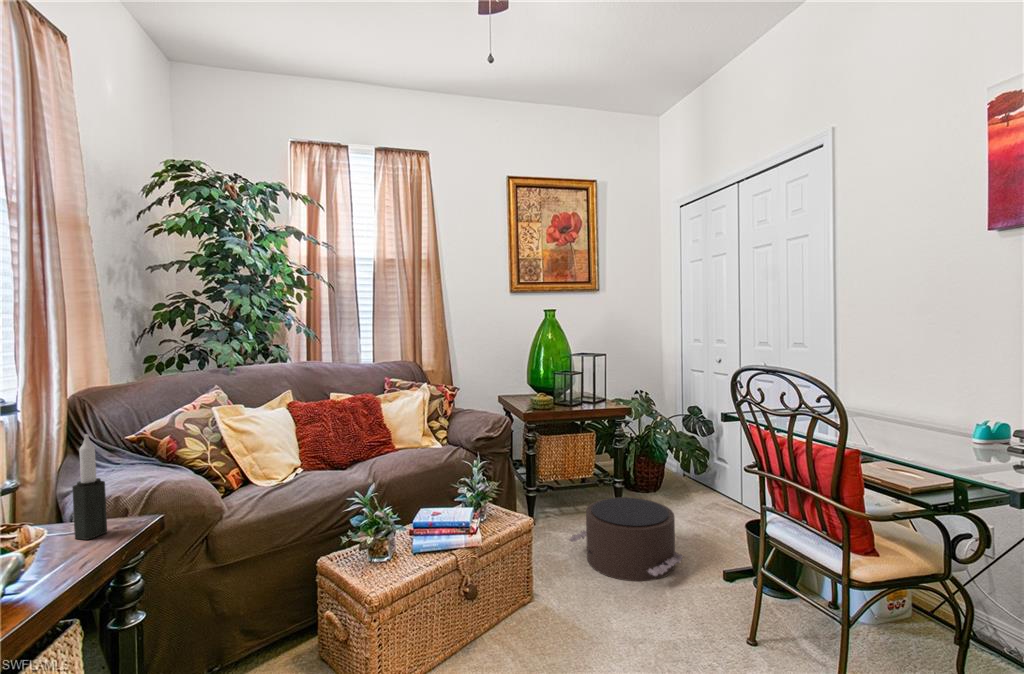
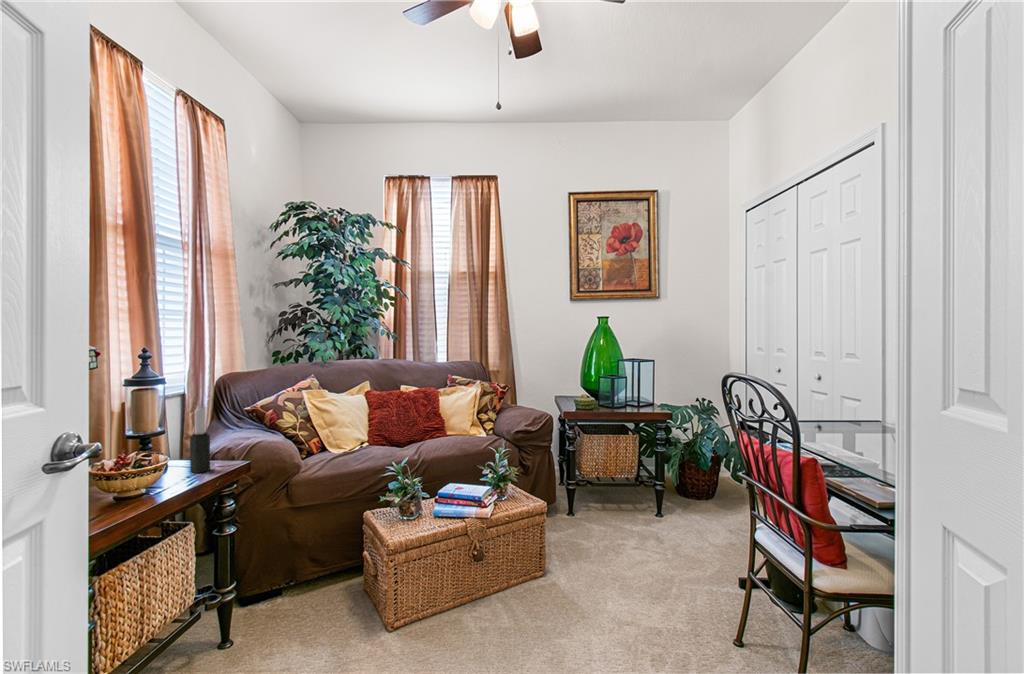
pouf: present [569,497,684,581] -> none [593,494,698,571]

